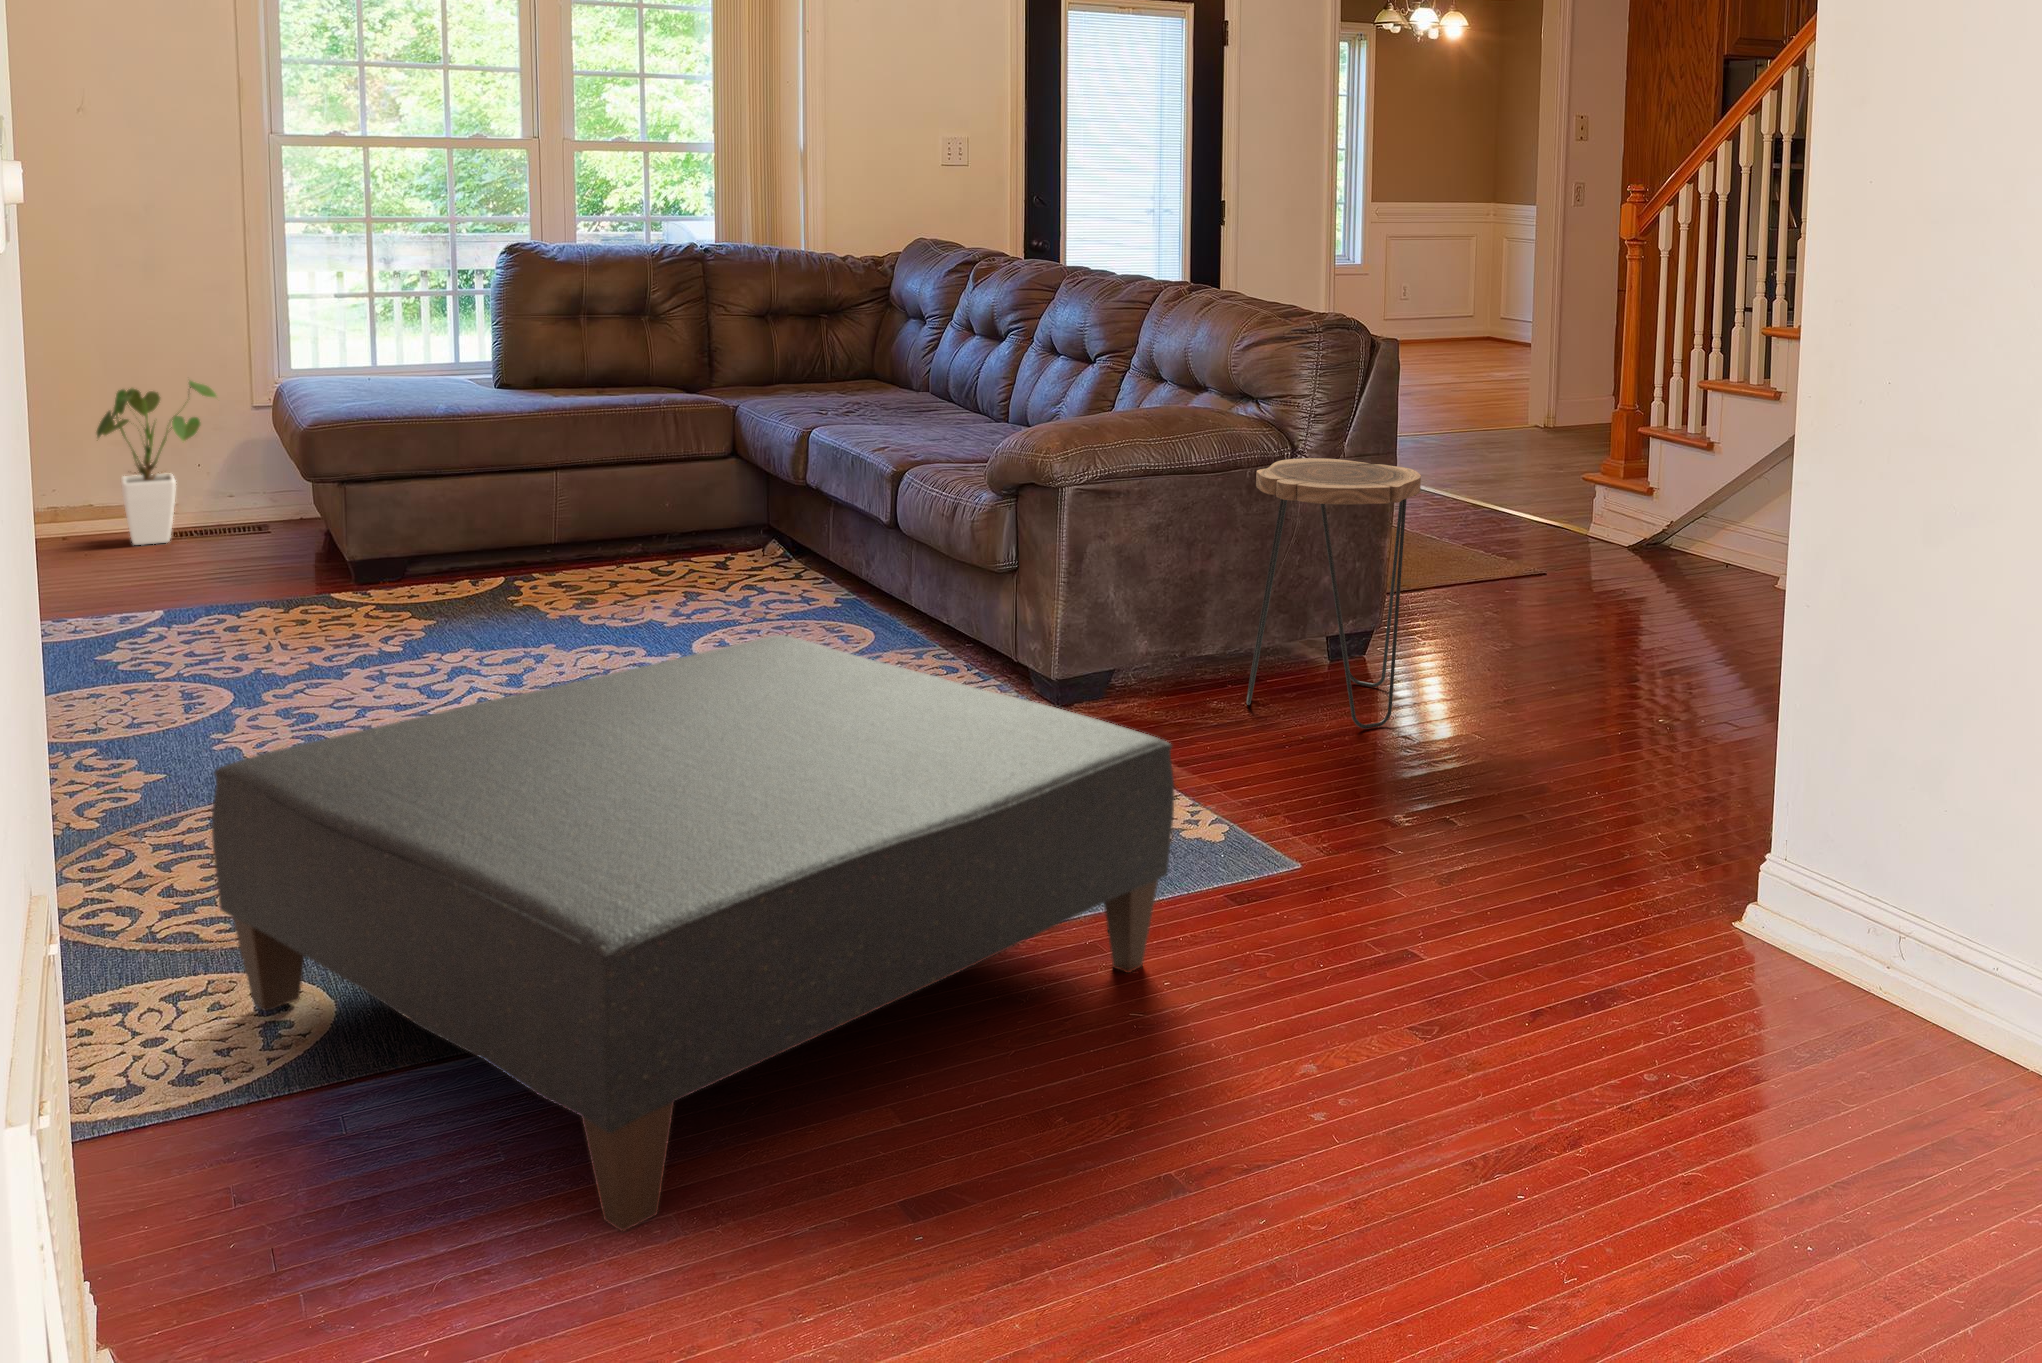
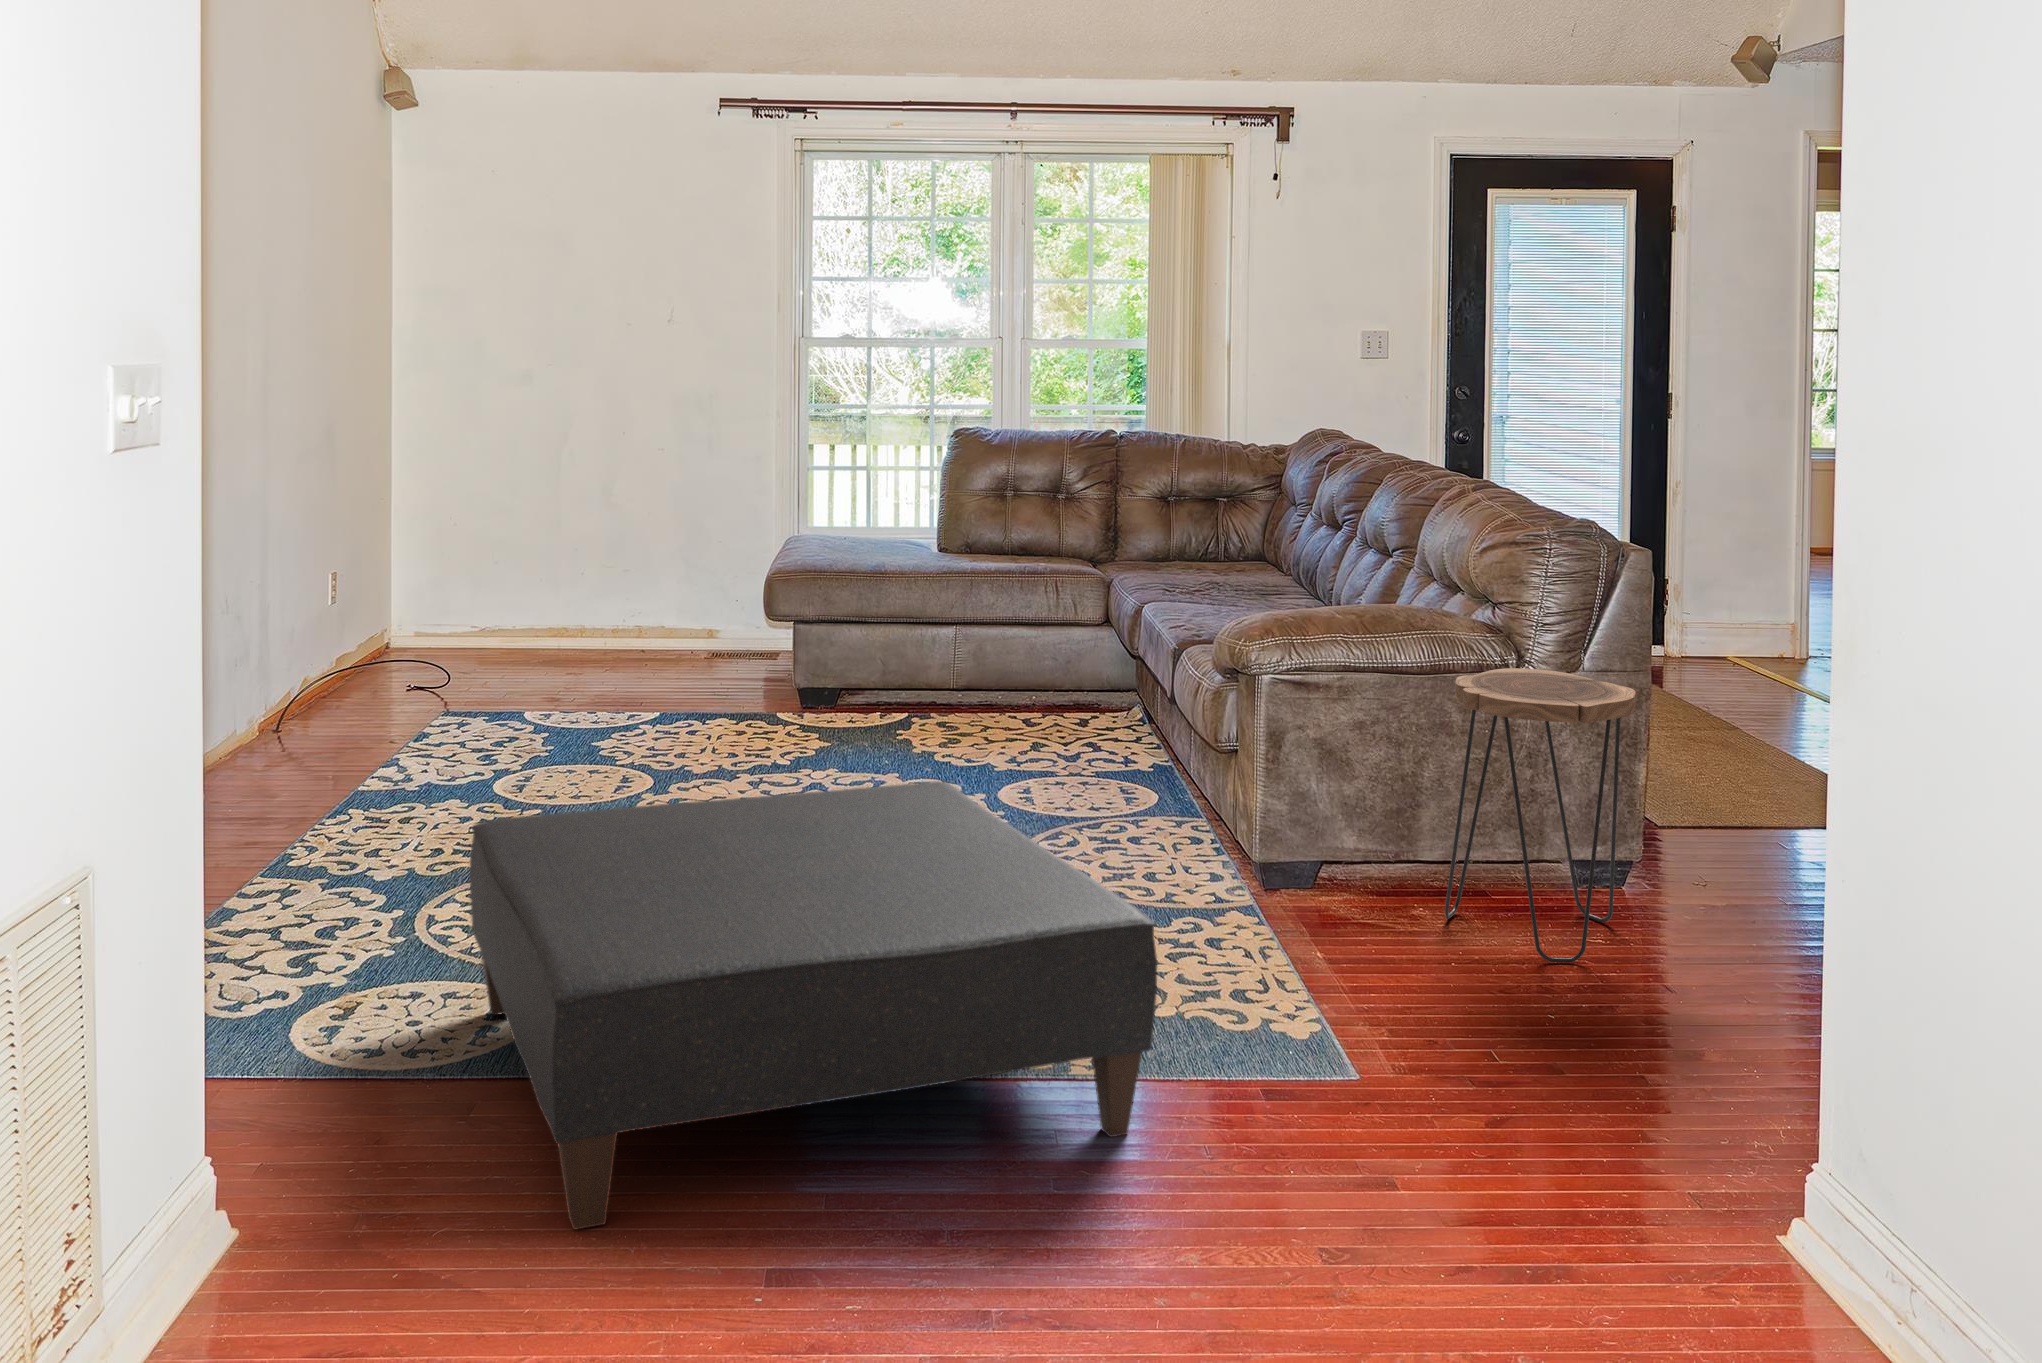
house plant: present [97,381,216,545] -> none [659,531,750,661]

